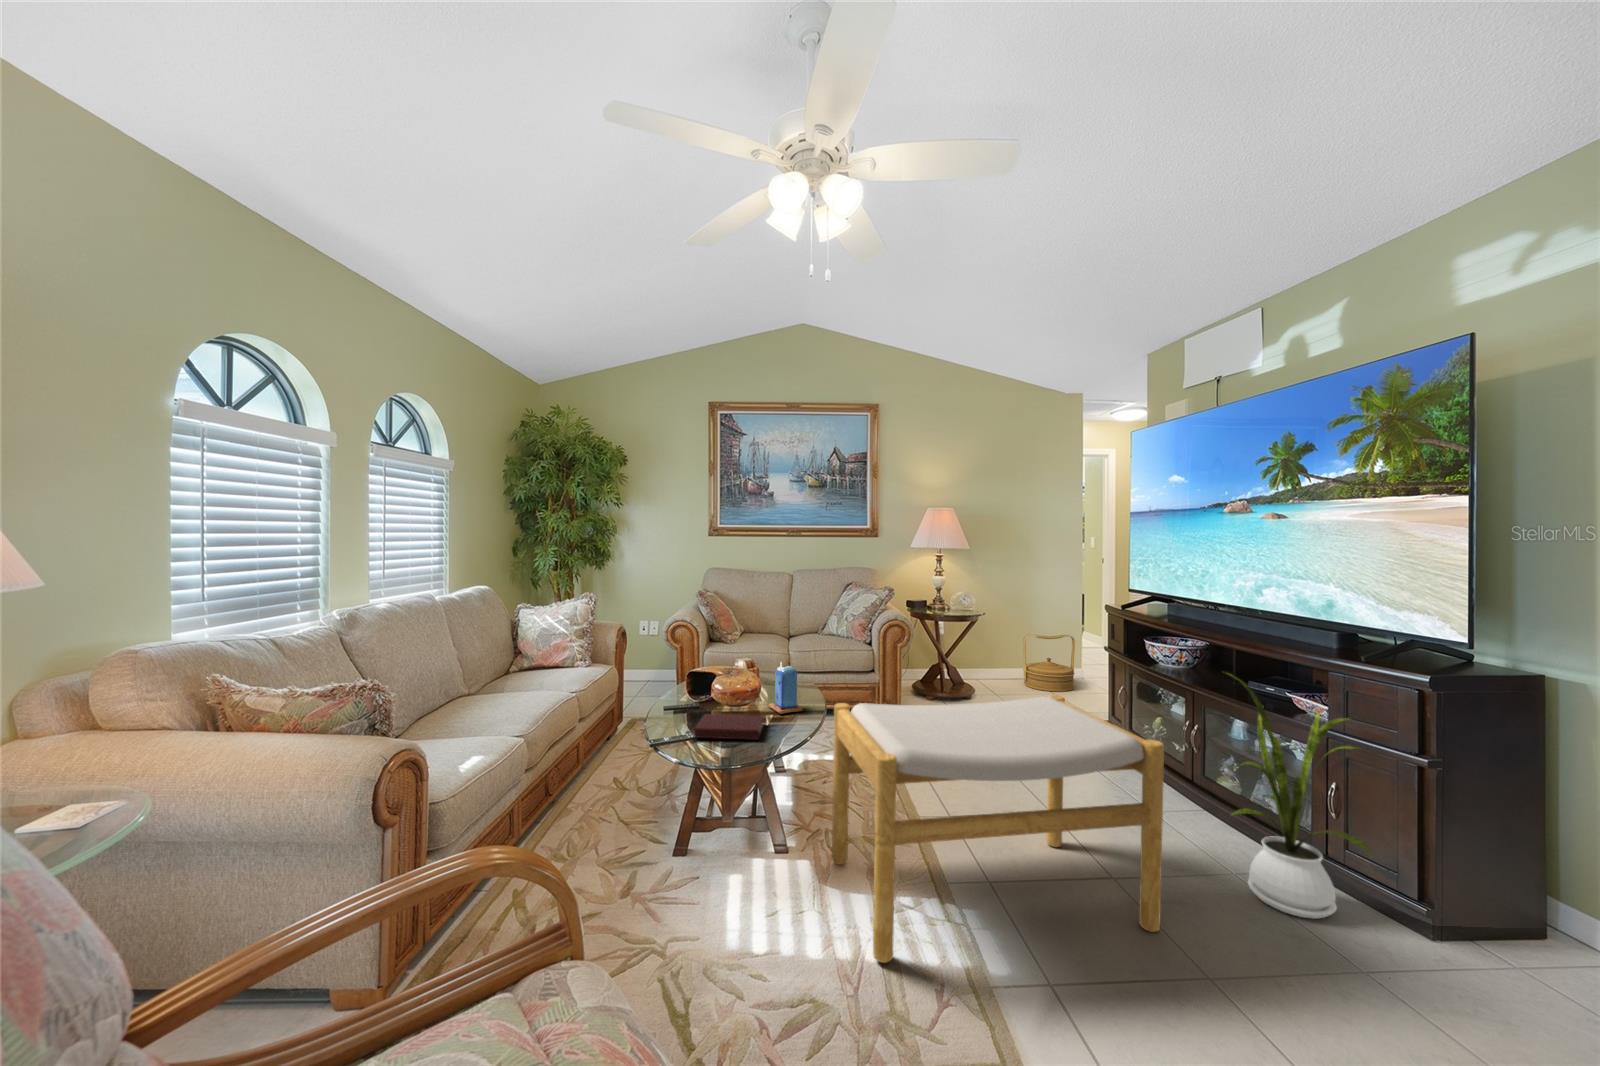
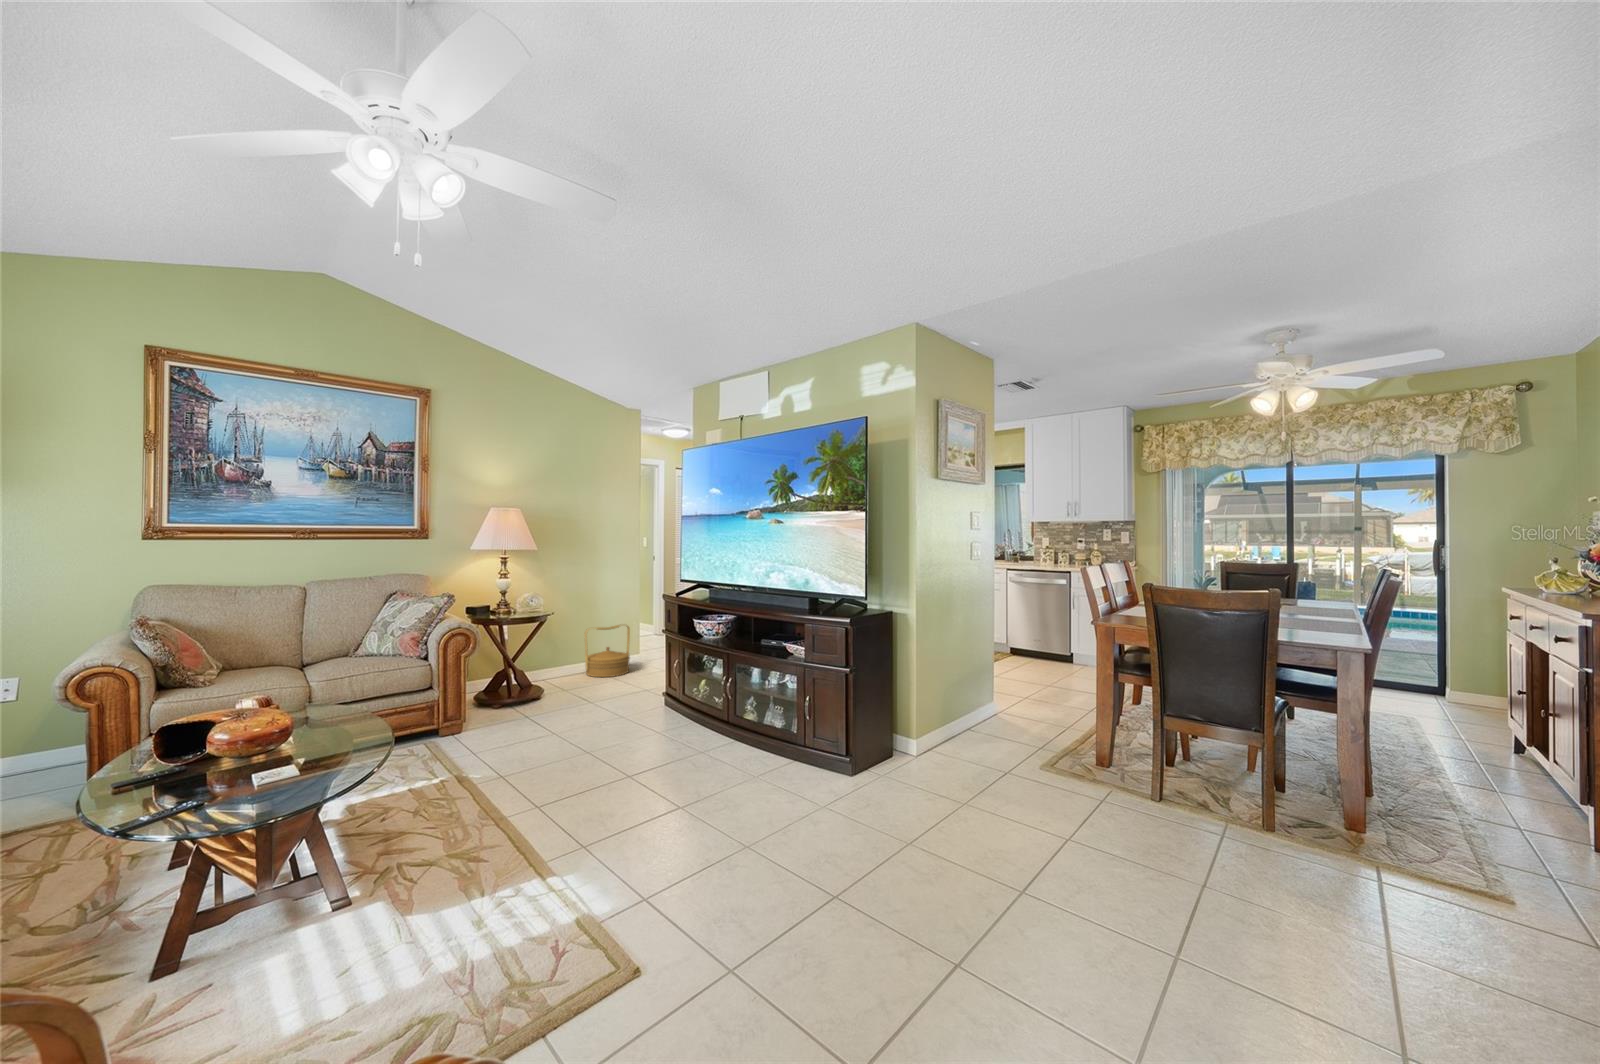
candle: present [768,662,803,714] -> none [311,687,362,747]
house plant: present [1232,677,1372,919] -> none [748,635,835,797]
footstool: present [832,695,1164,963] -> none [414,674,719,955]
book: present [694,714,764,740] -> none [206,752,312,800]

